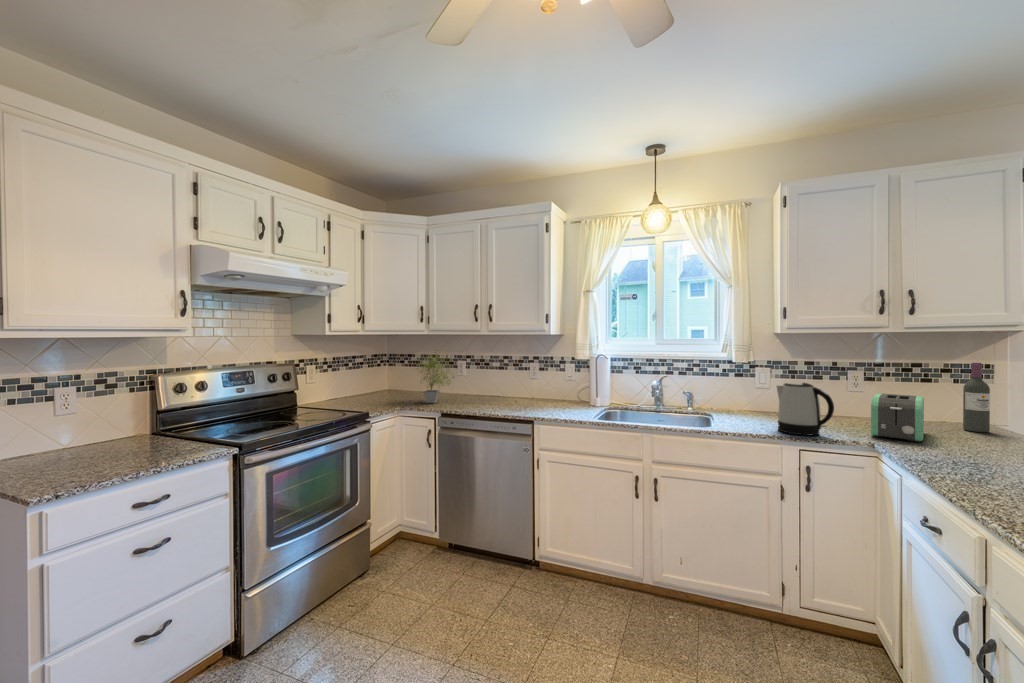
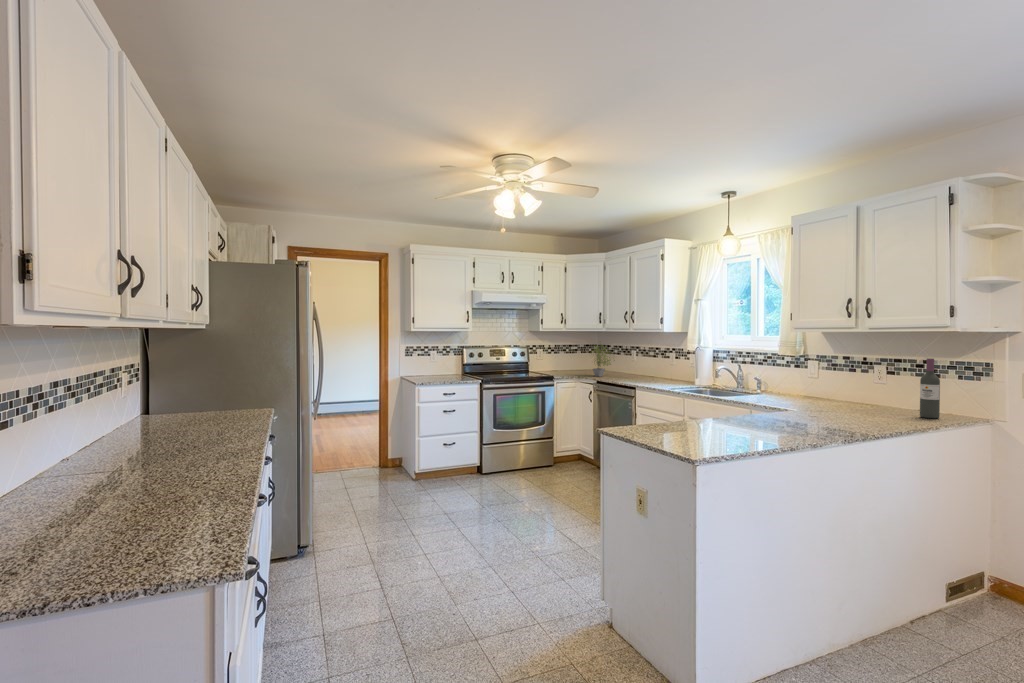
kettle: present [777,382,834,436] -> none [750,367,778,404]
toaster: present [871,393,924,442] -> none [804,380,868,412]

